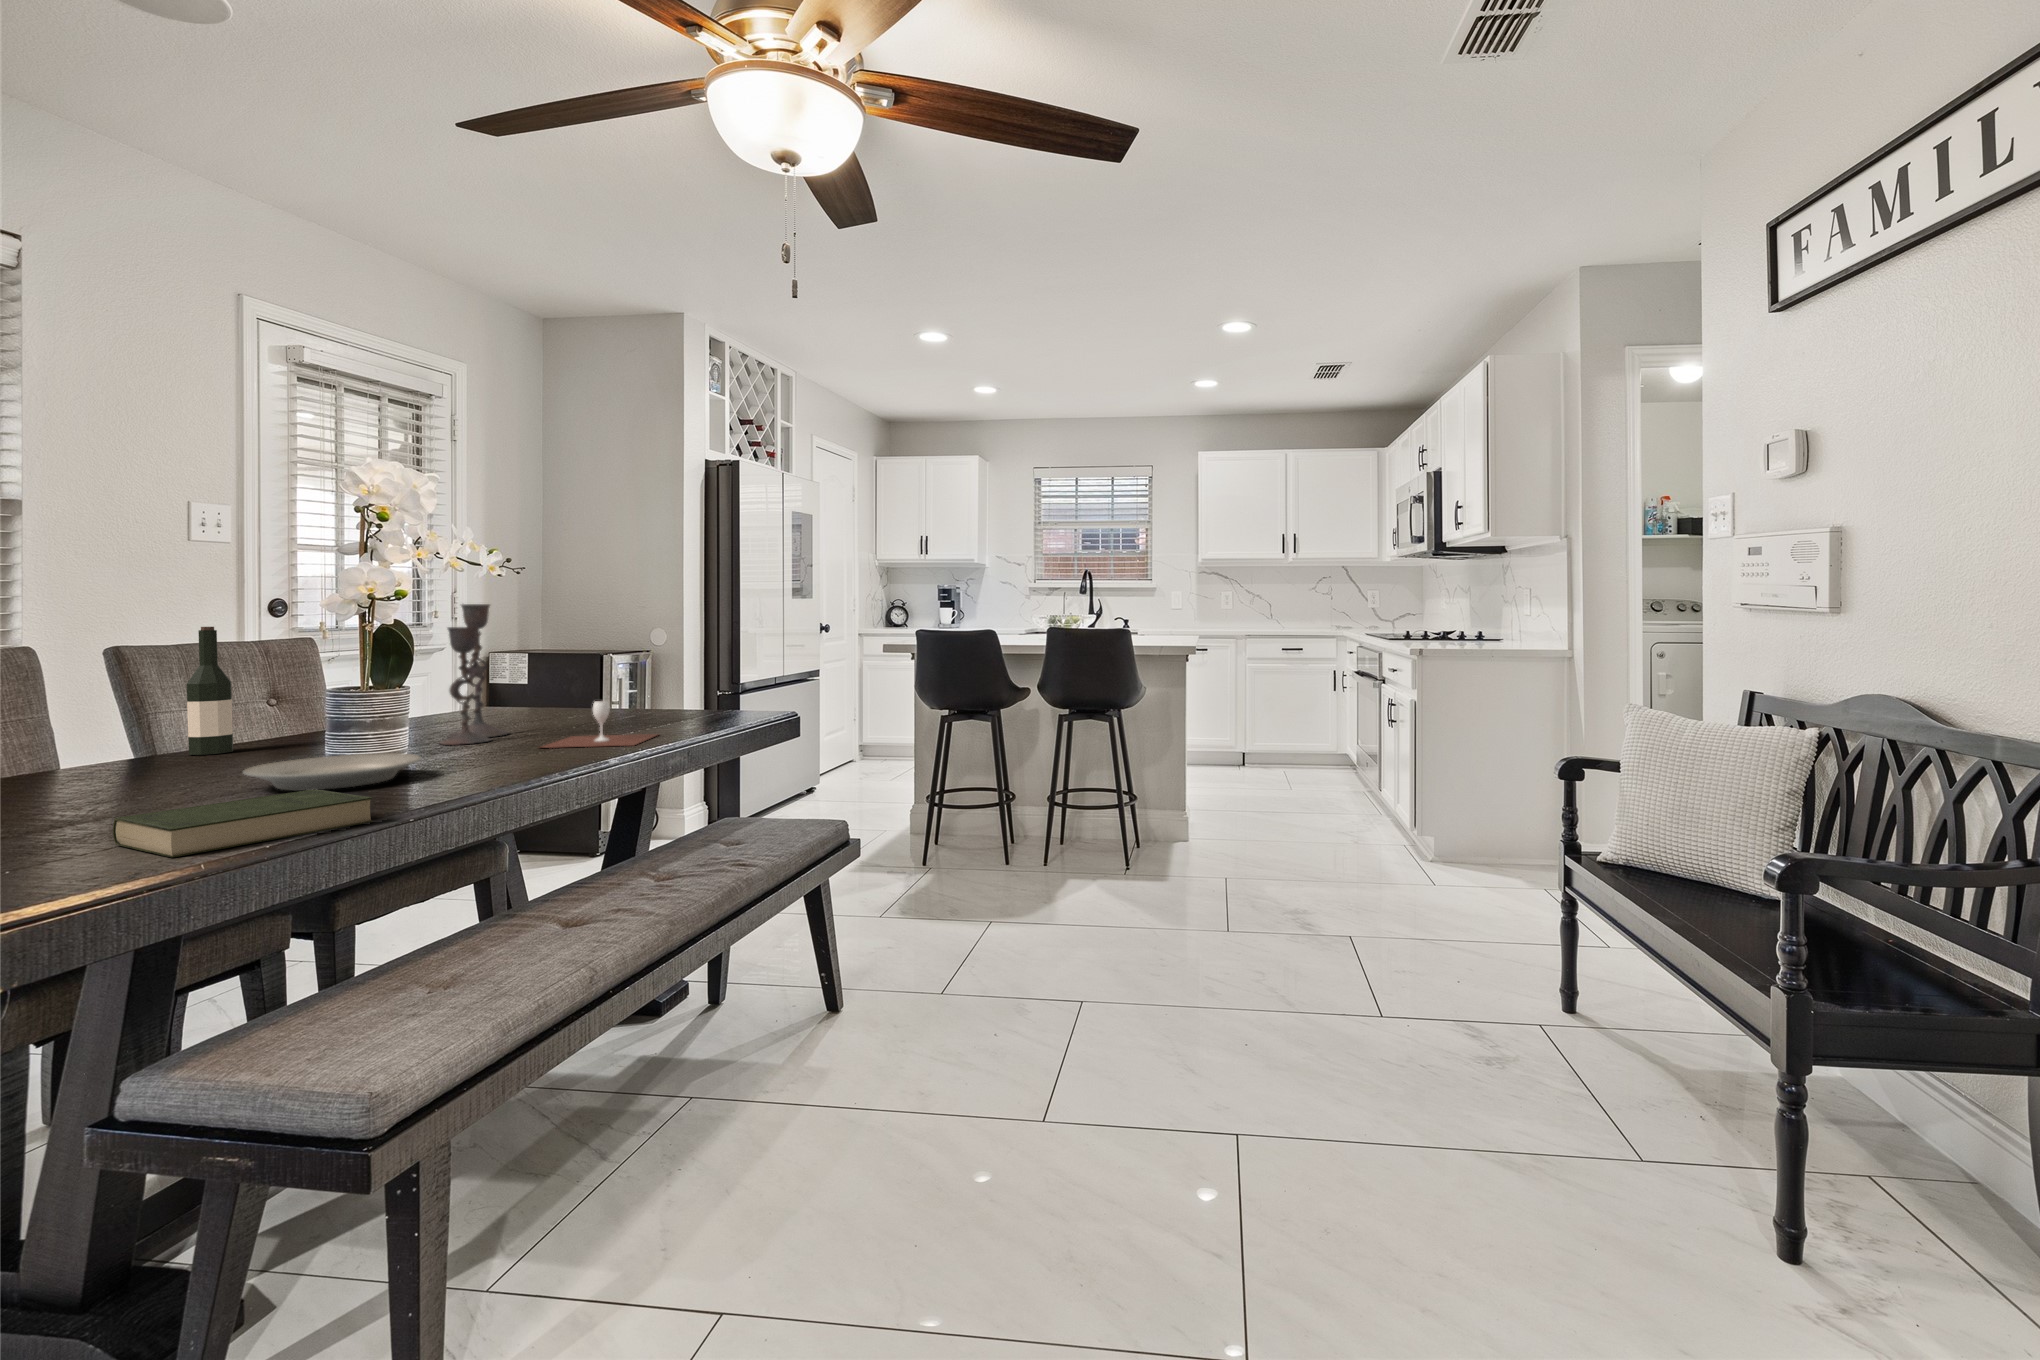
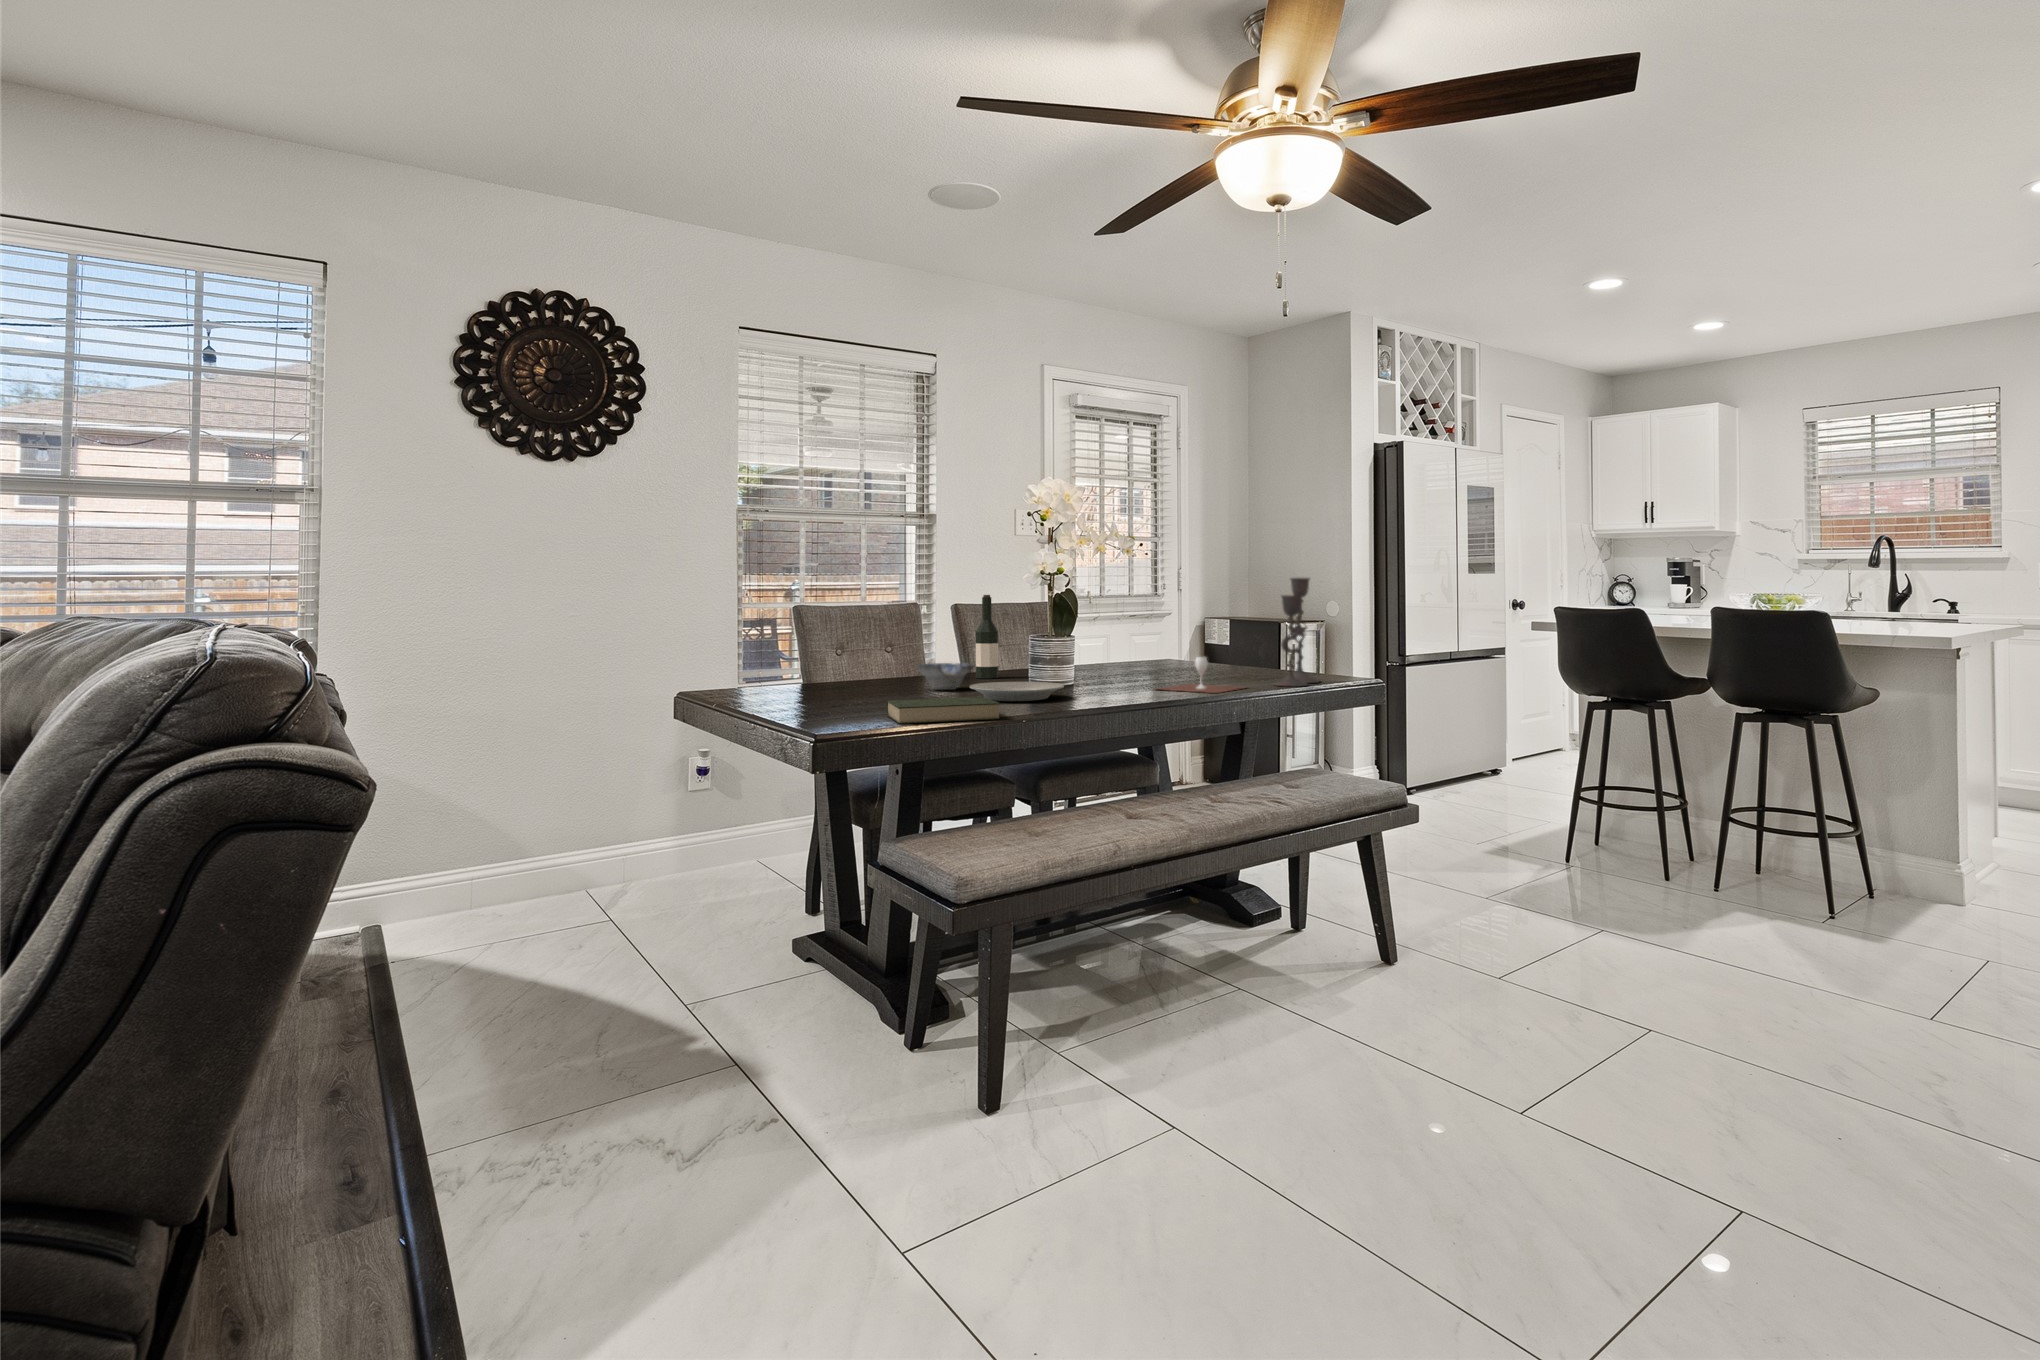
candlestick: present [440,604,508,745] -> present [1275,578,1320,687]
ceramic bowl: none [89,735,221,783] -> present [915,663,974,690]

